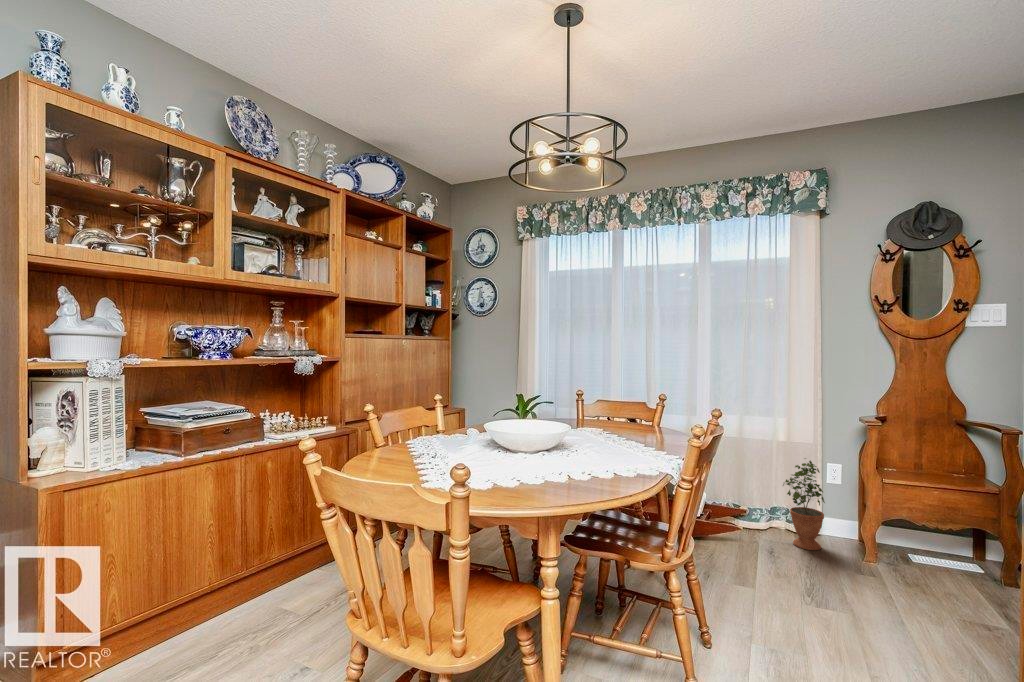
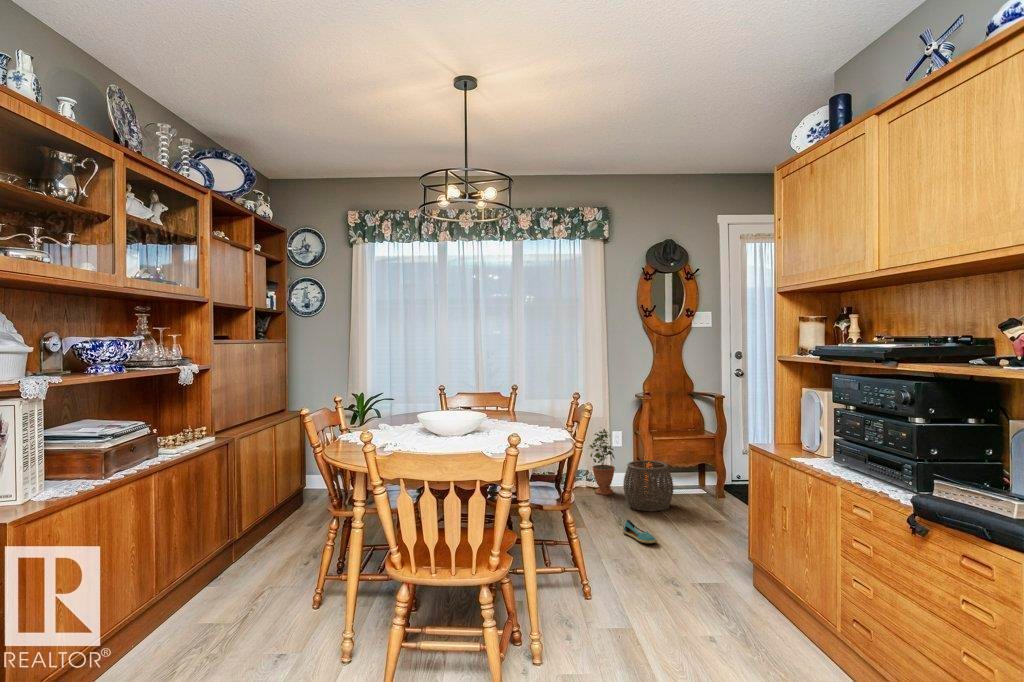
woven basket: none [827,513,914,596] -> present [623,460,674,511]
shoe: none [805,602,857,654] -> present [622,519,657,543]

